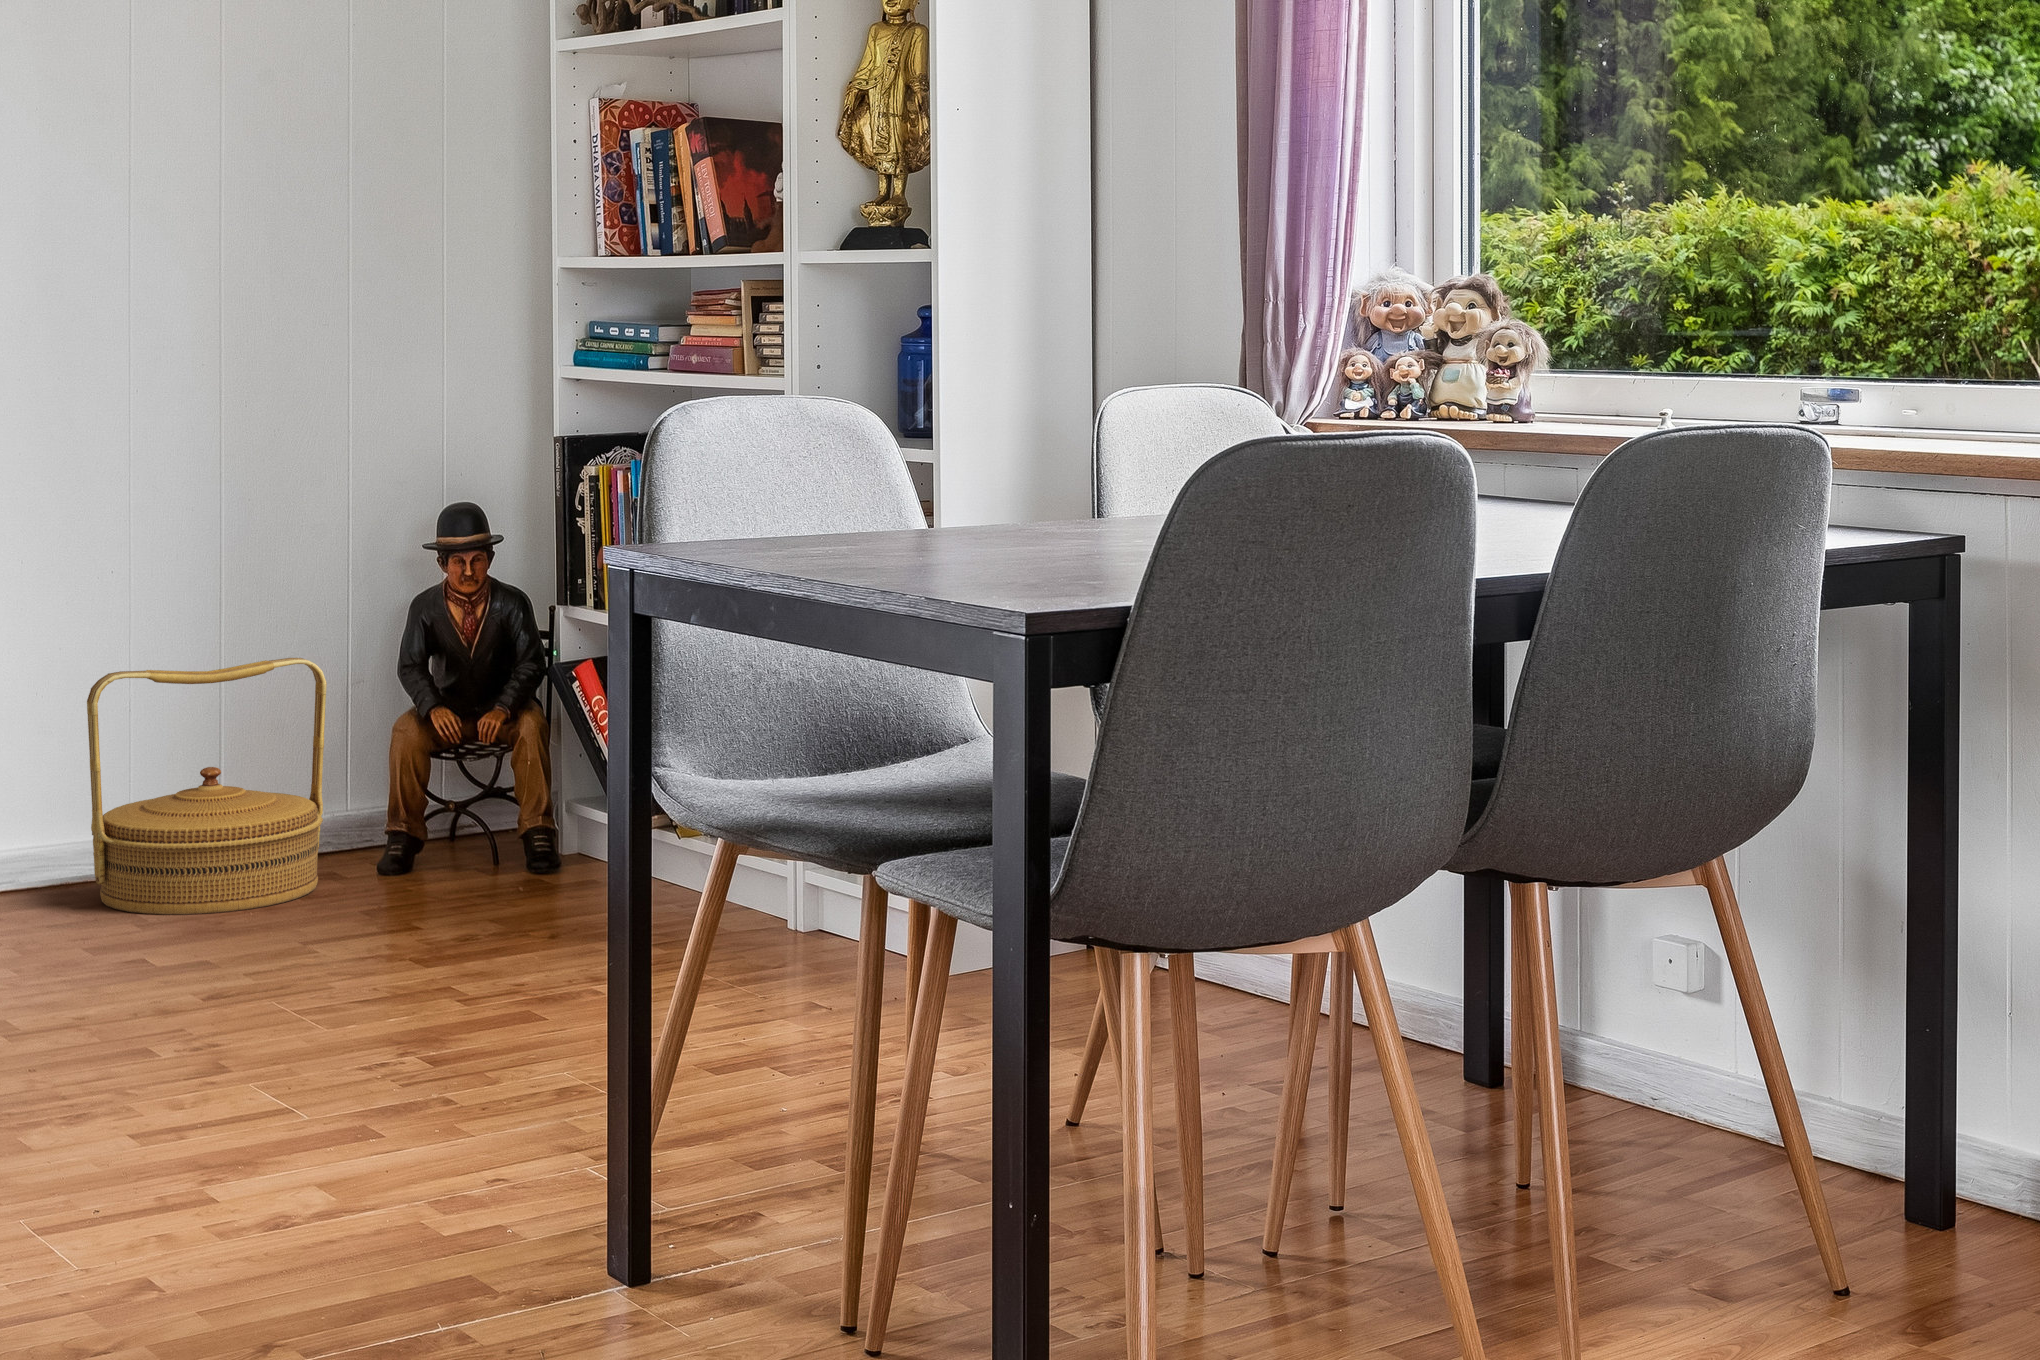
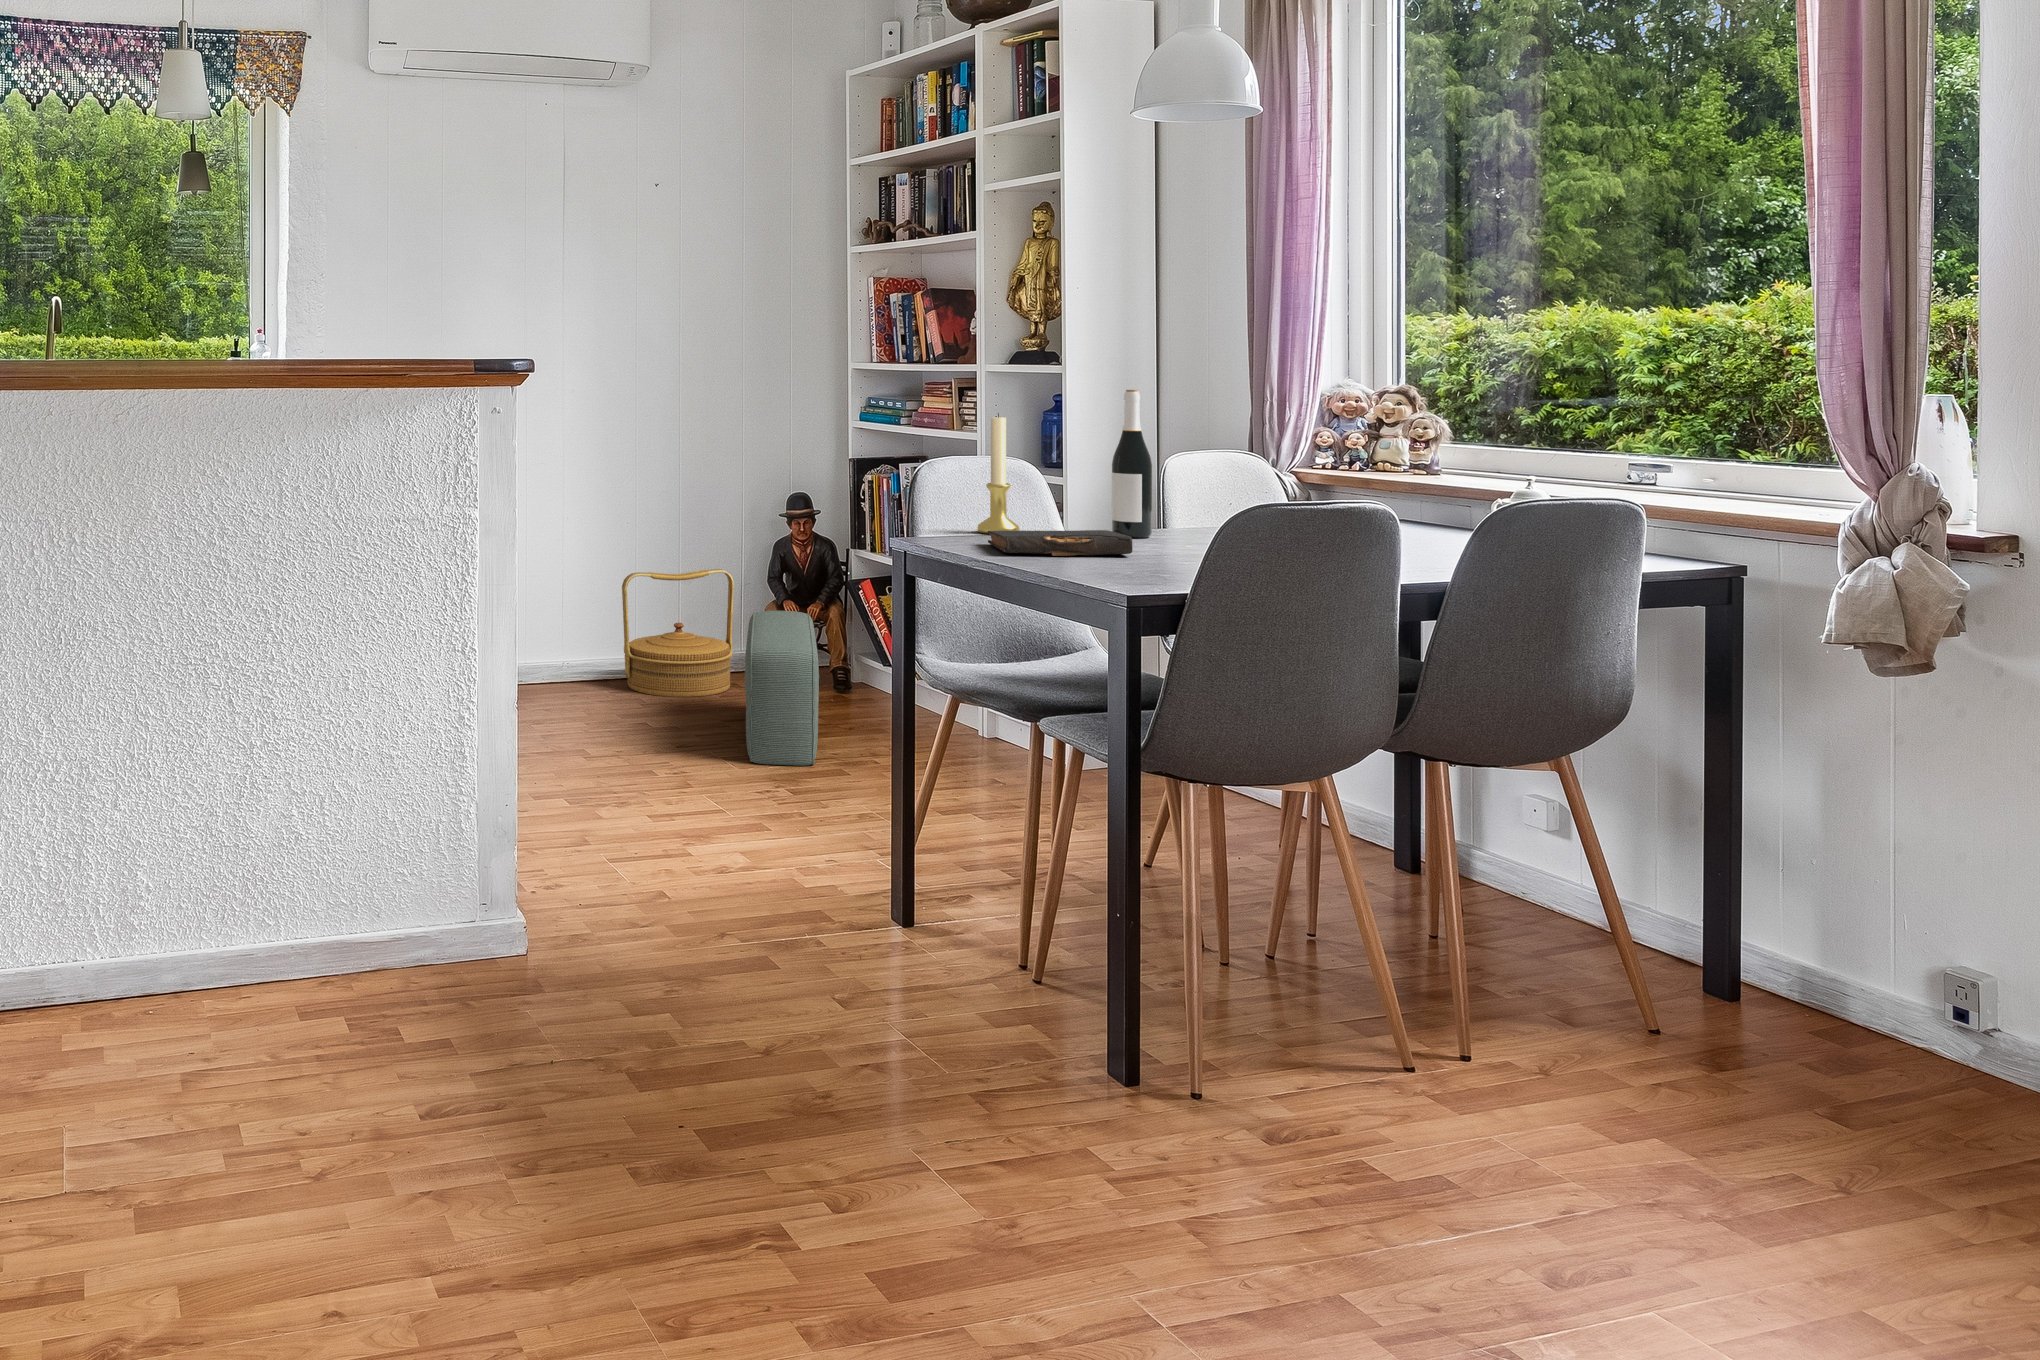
wine bottle: none [1012,261,1082,531] -> present [1112,390,1152,538]
candle holder: none [770,304,849,533] -> present [977,413,1020,533]
book: none [785,514,1046,559] -> present [987,530,1133,556]
pouf: none [334,727,479,1025] -> present [745,611,819,766]

